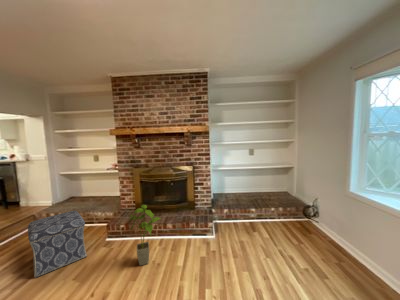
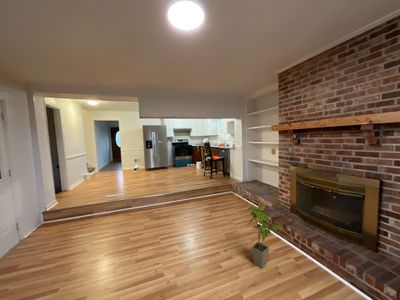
ottoman: present [28,211,87,277] -> none [201,188,238,229]

